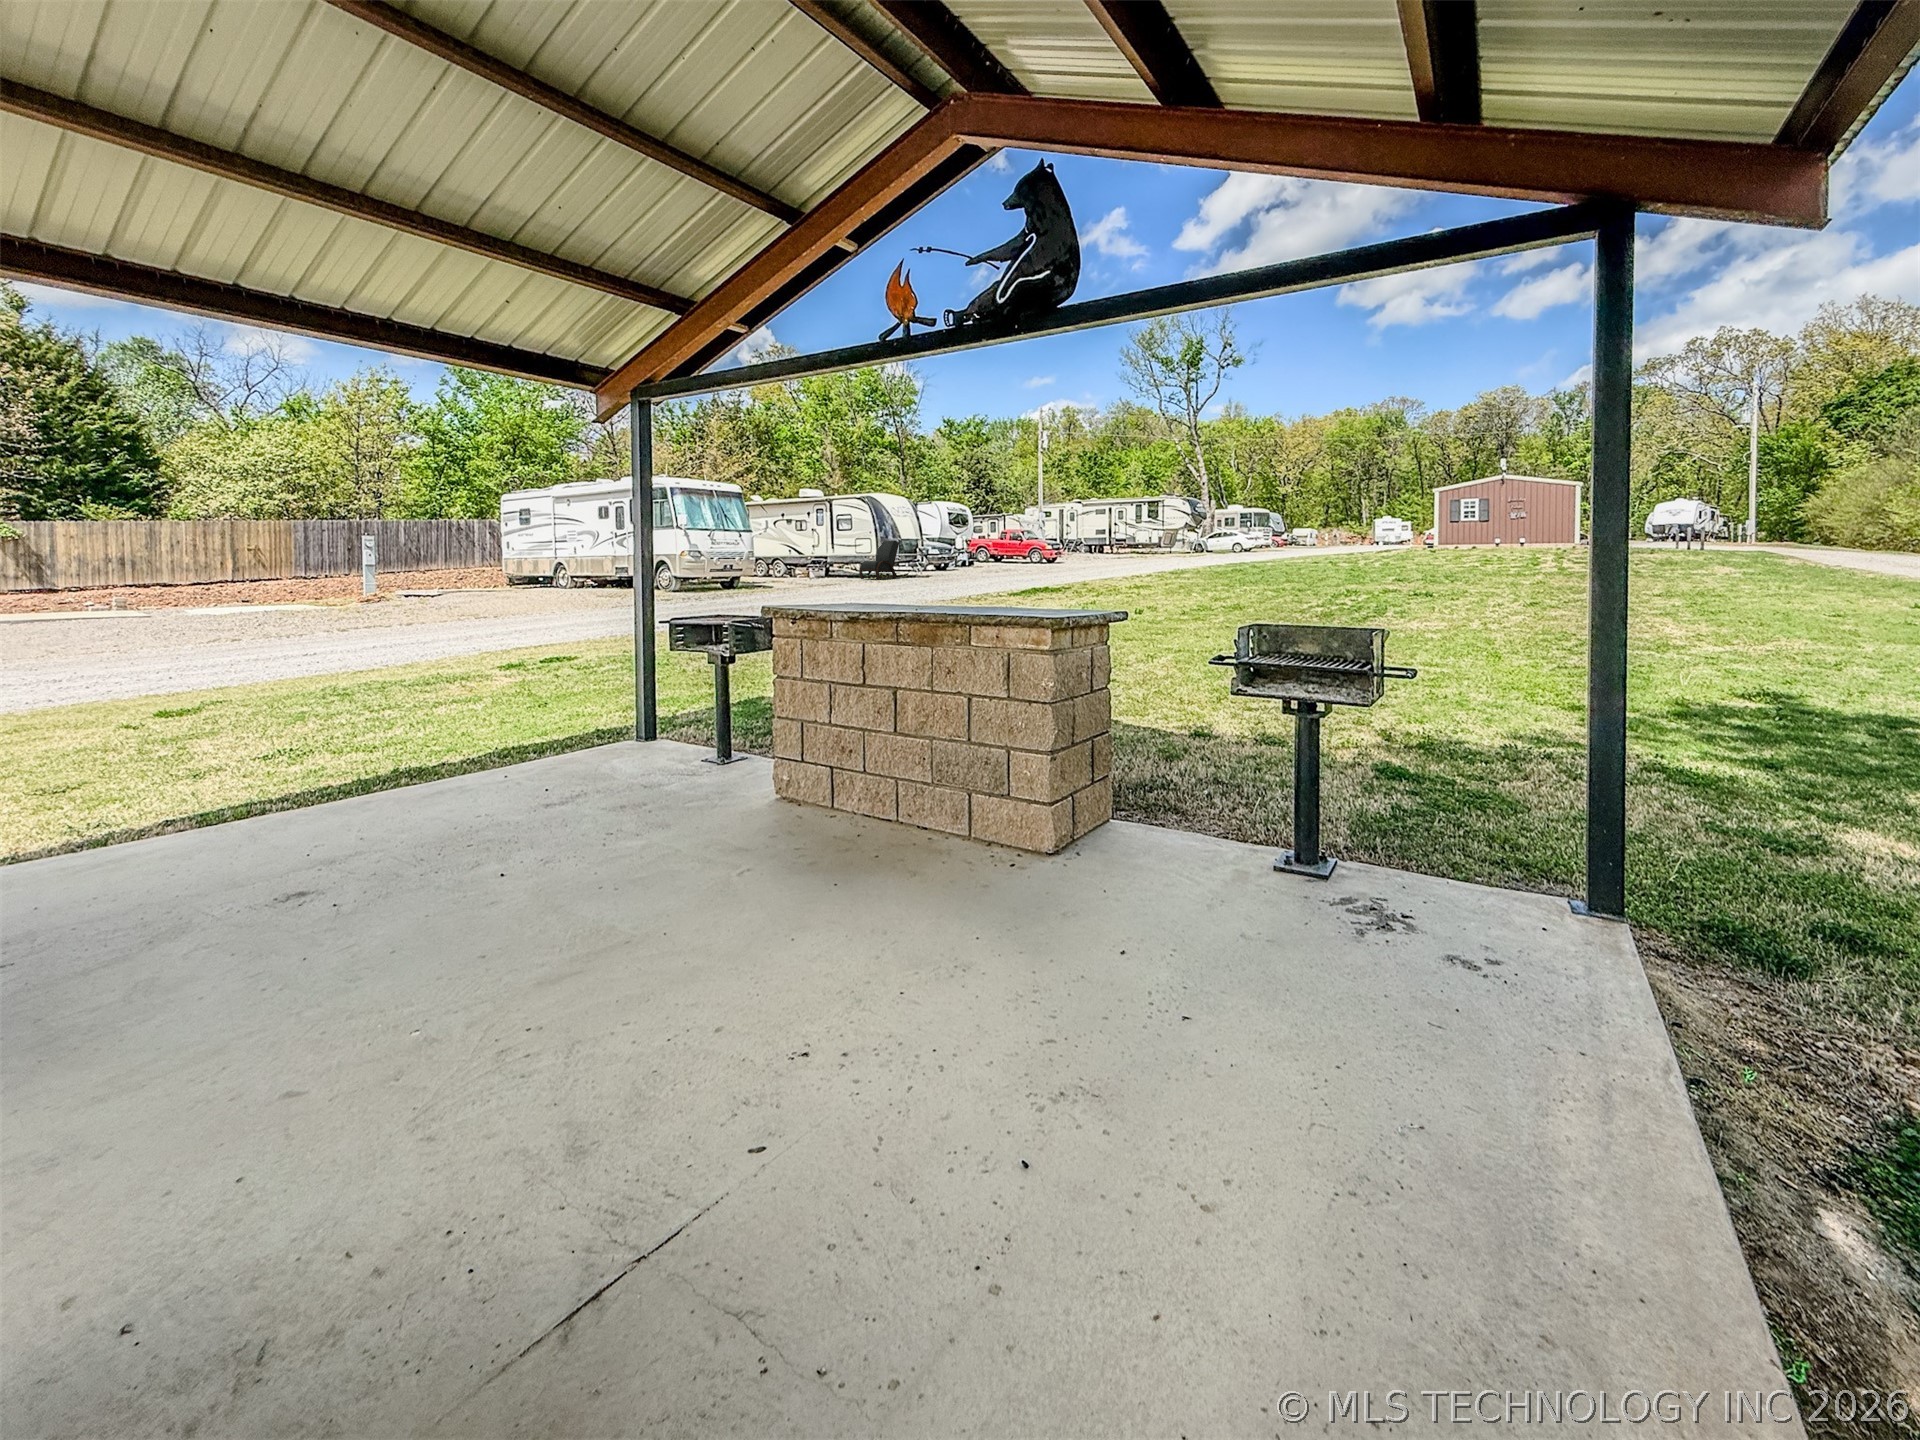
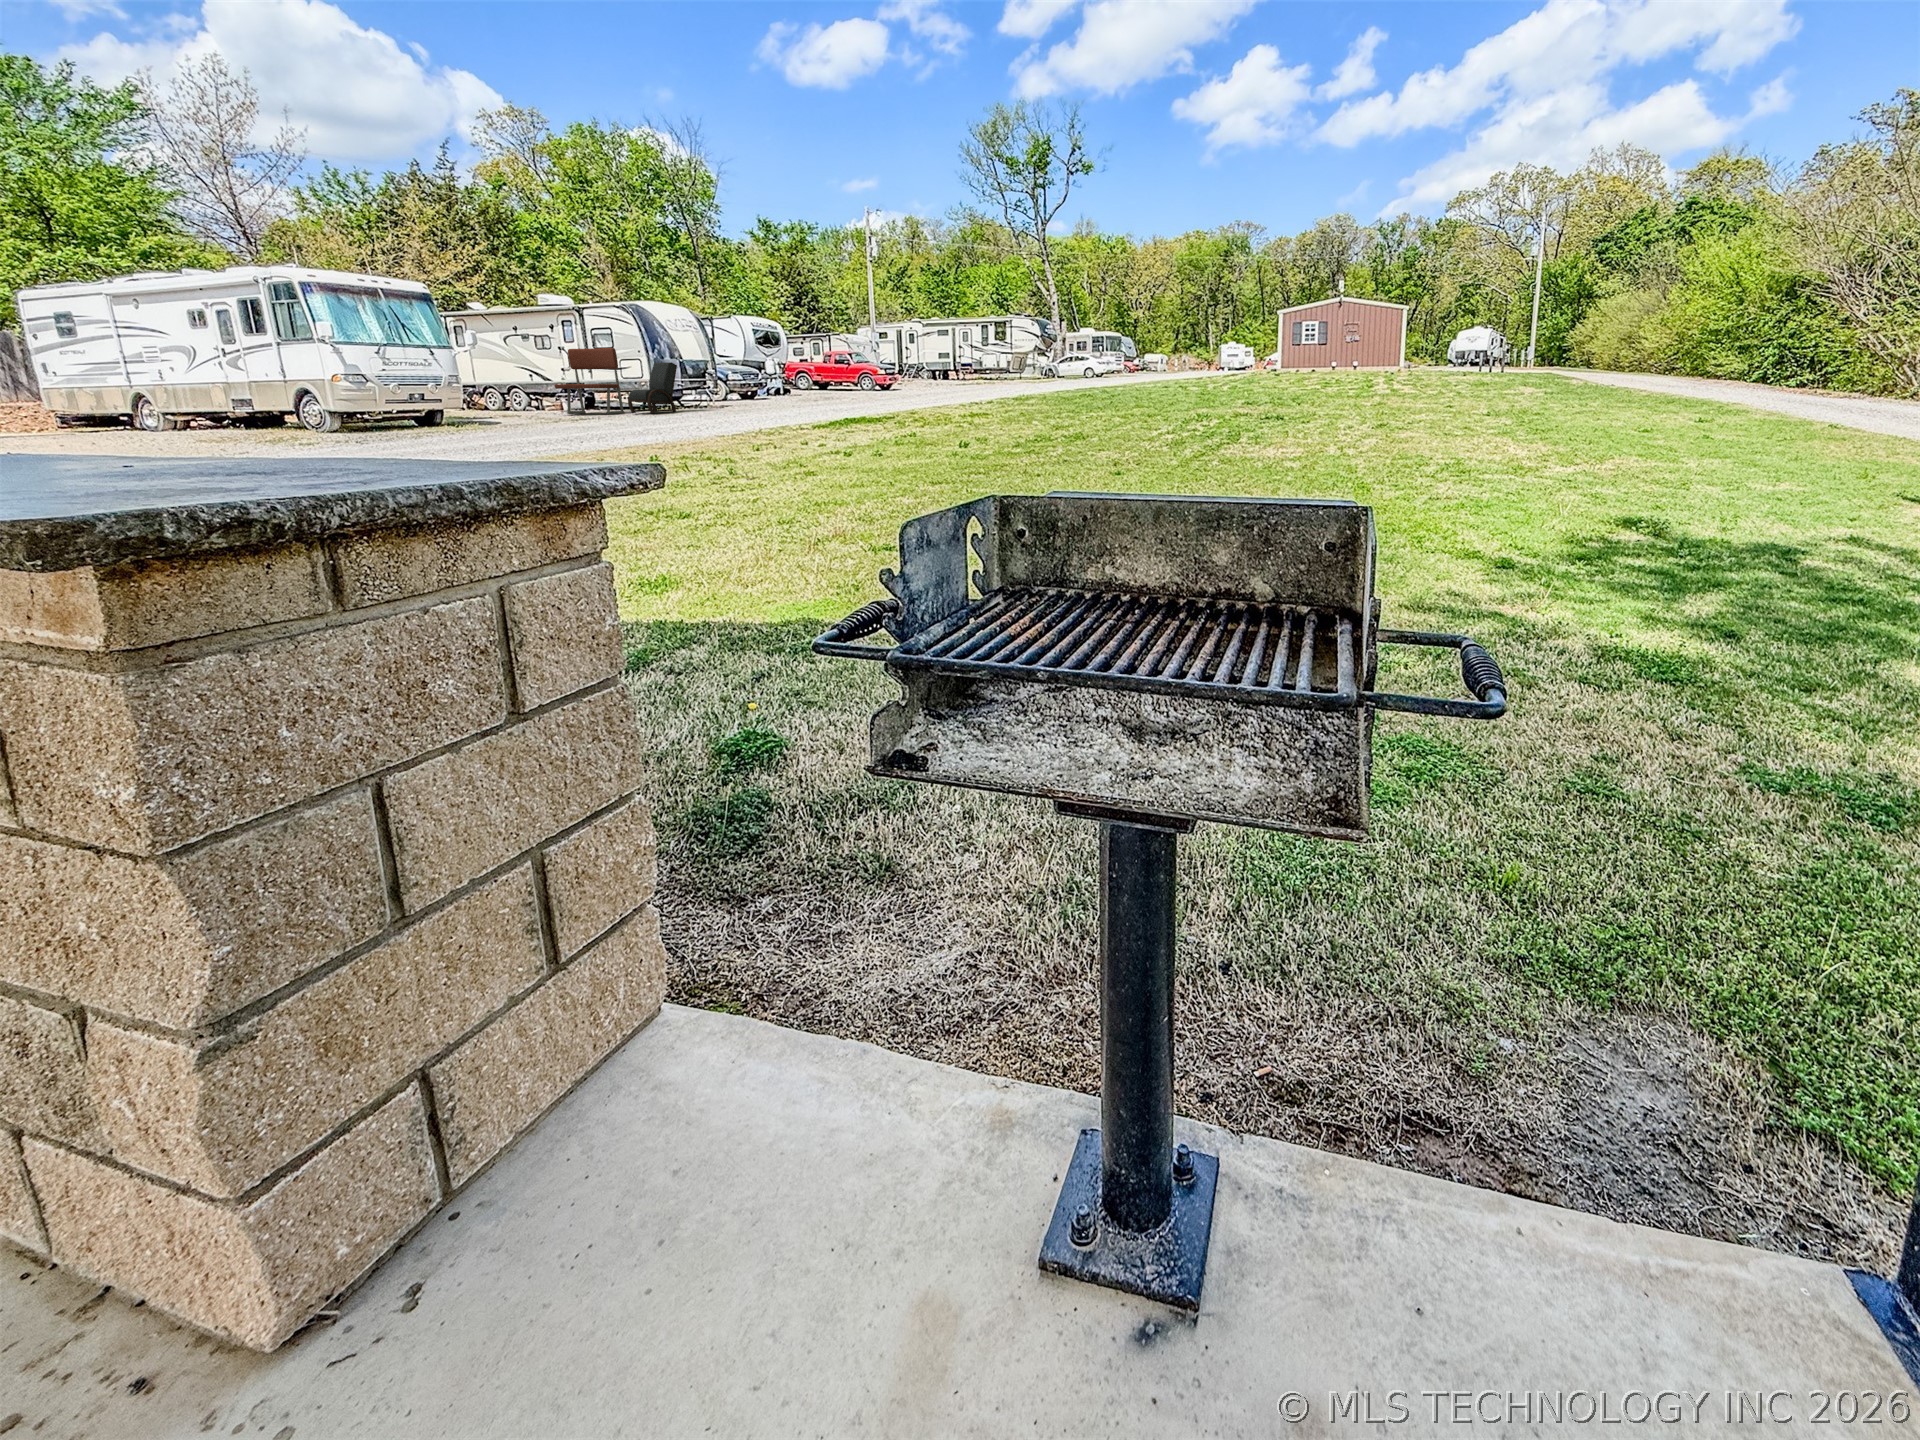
bench: none [802,530,852,580] -> present [555,348,624,414]

